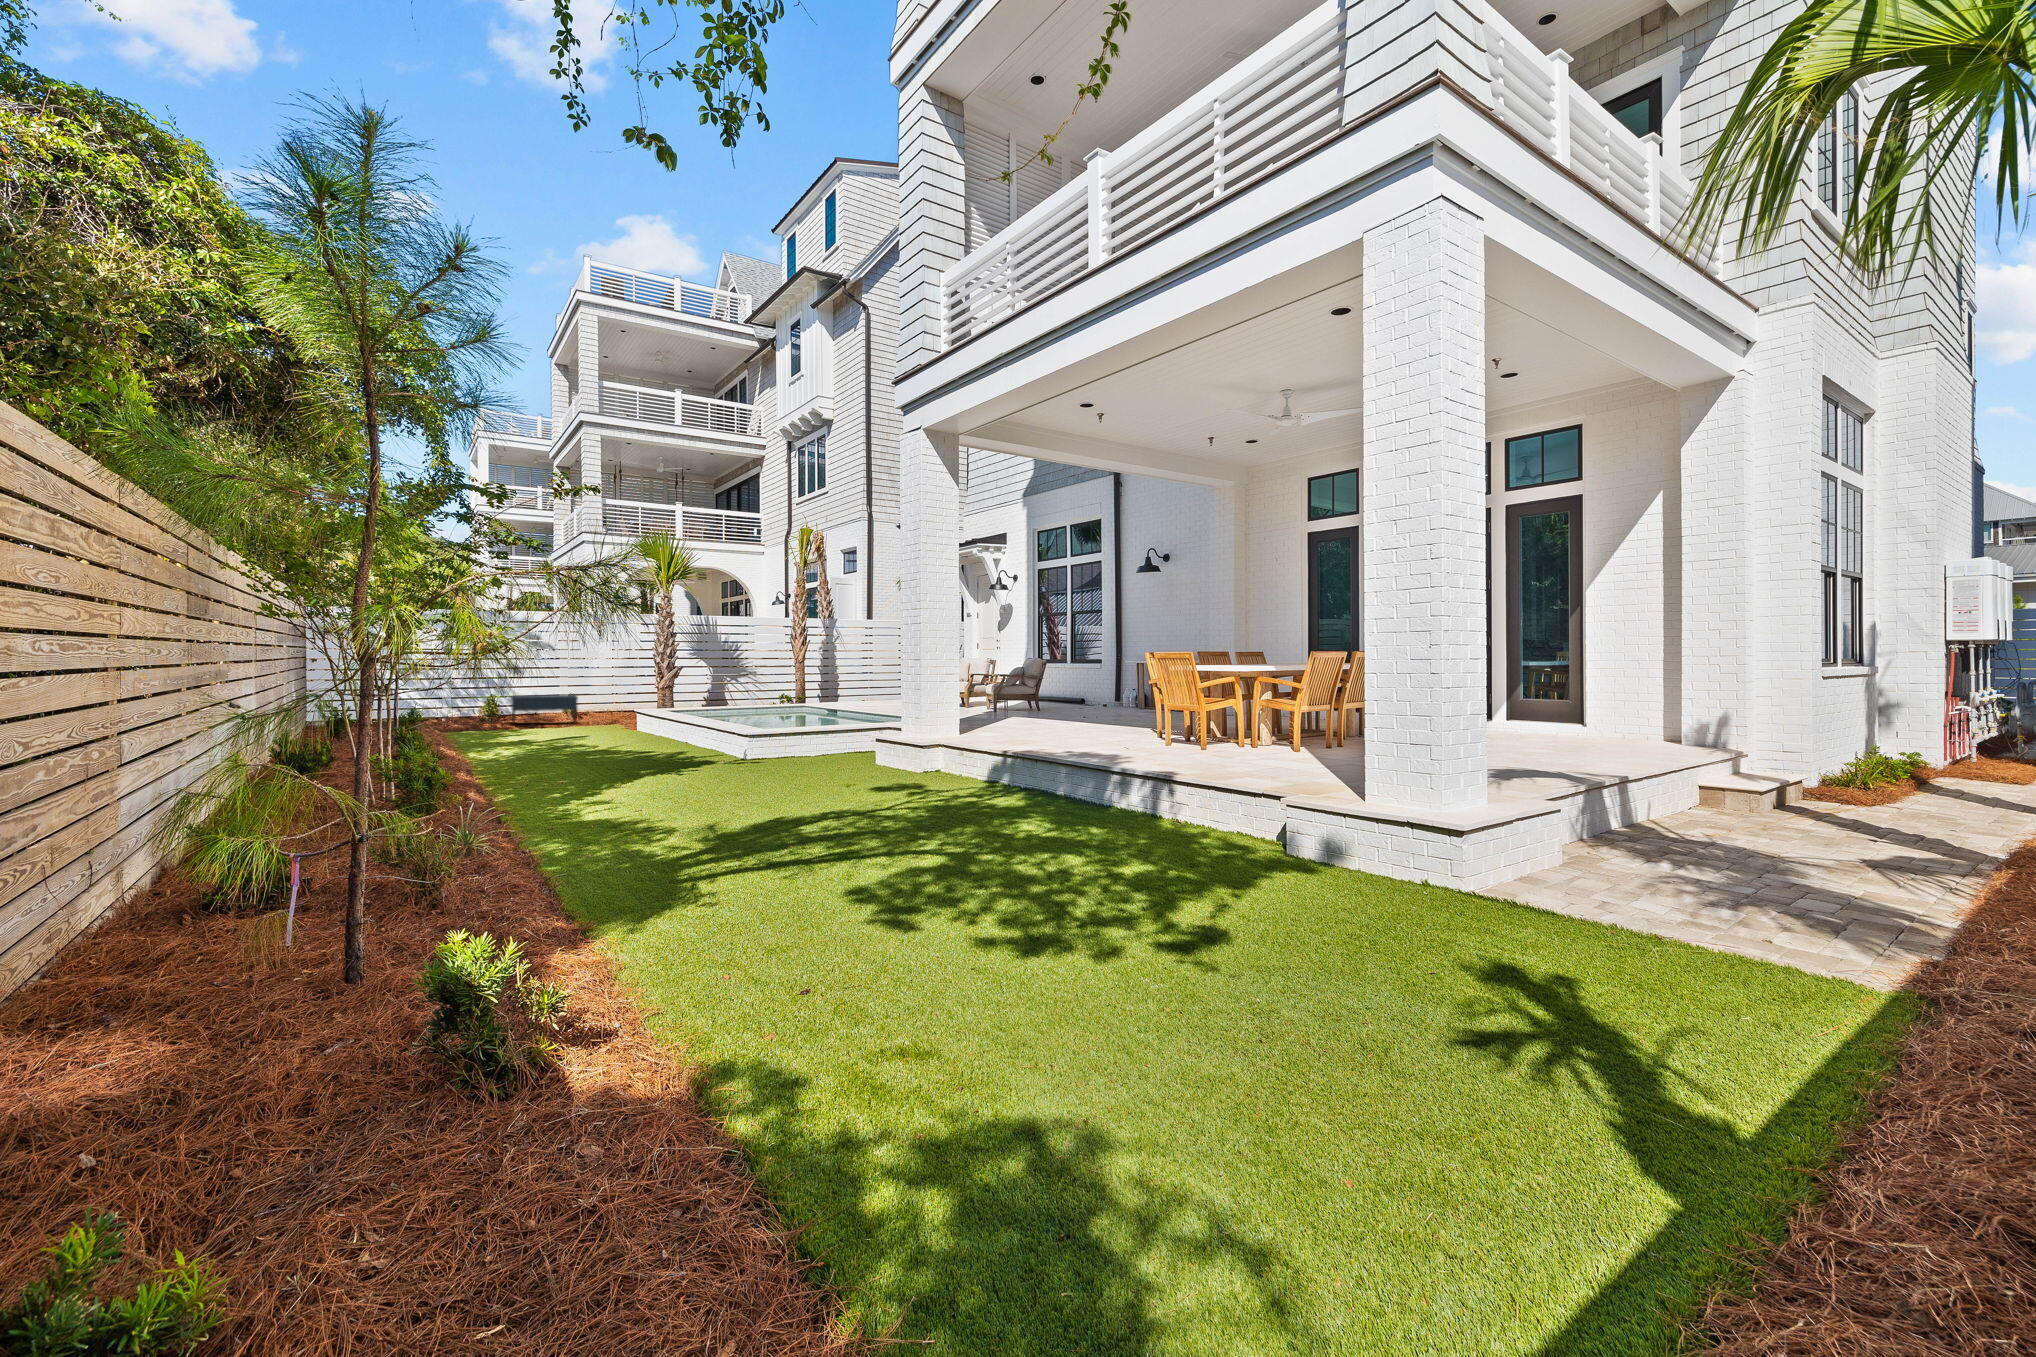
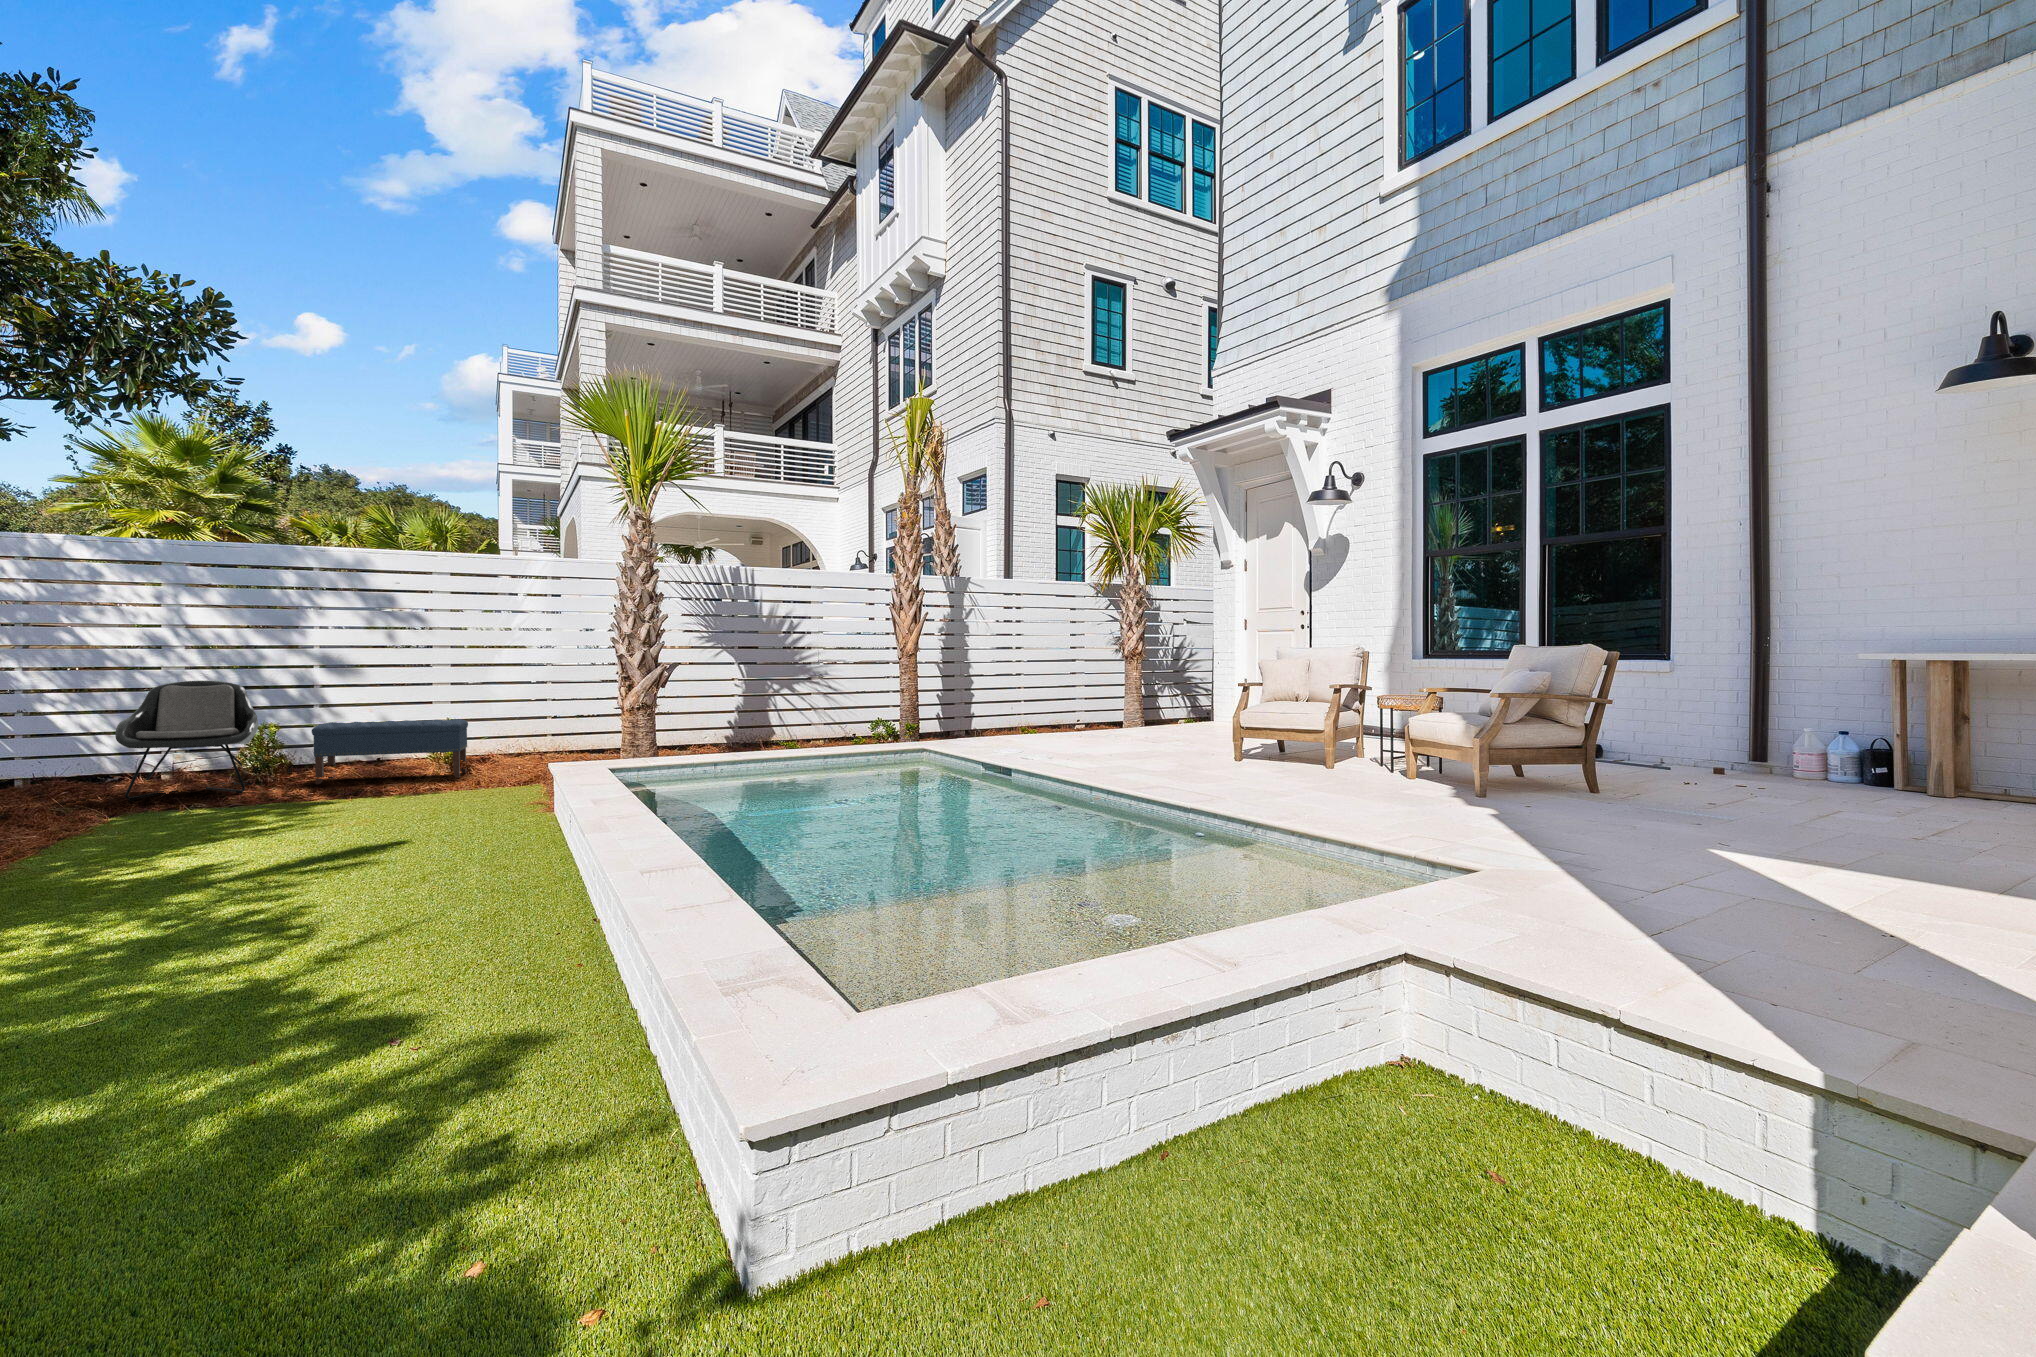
lounge chair: none [438,674,493,728] -> present [115,681,258,801]

